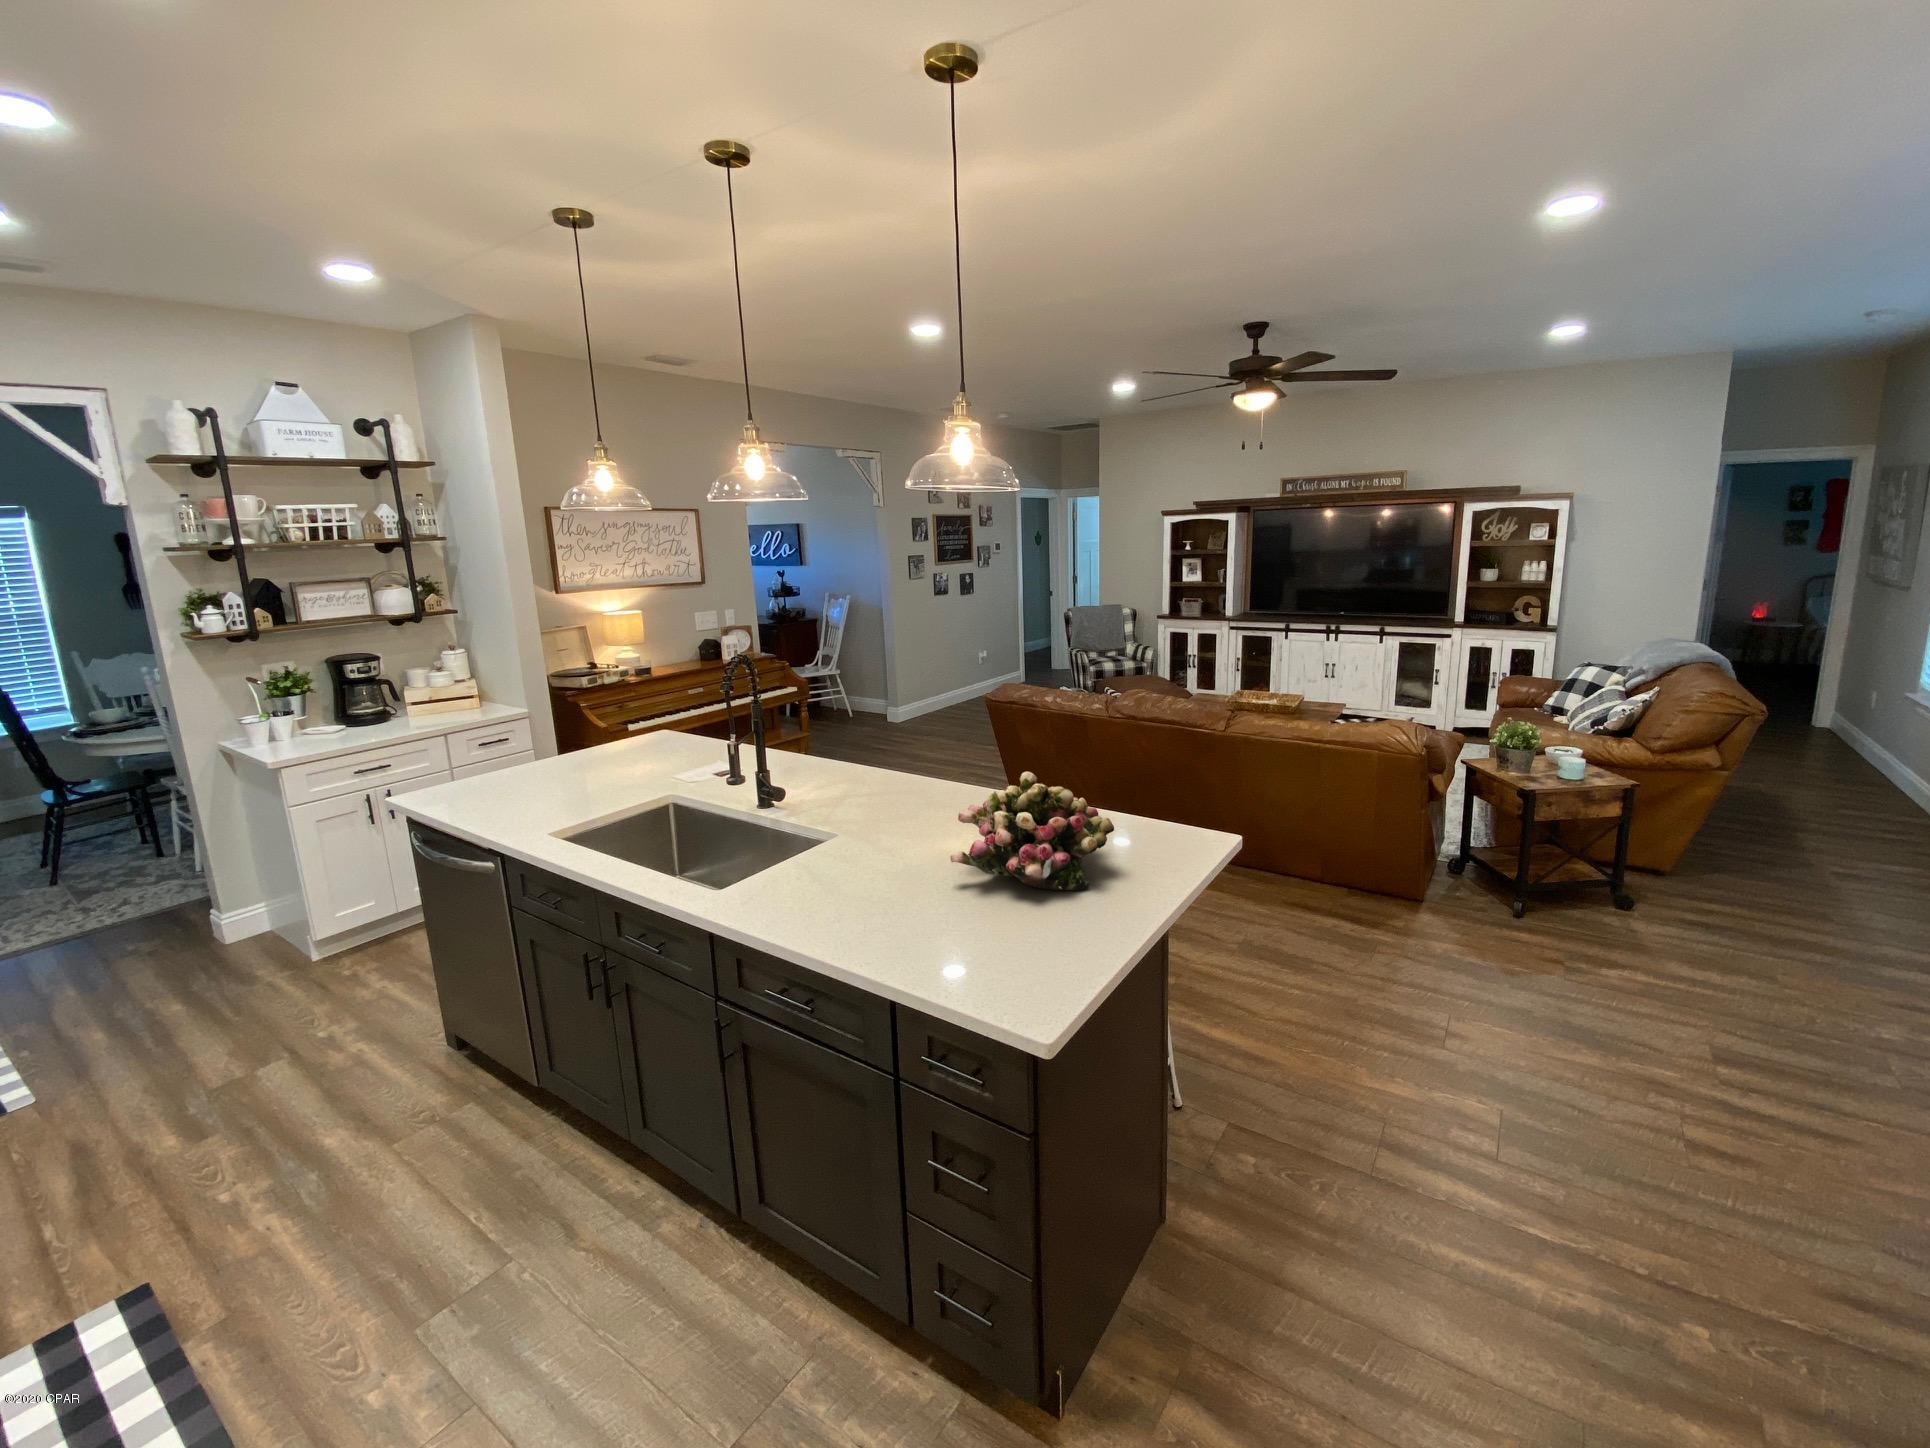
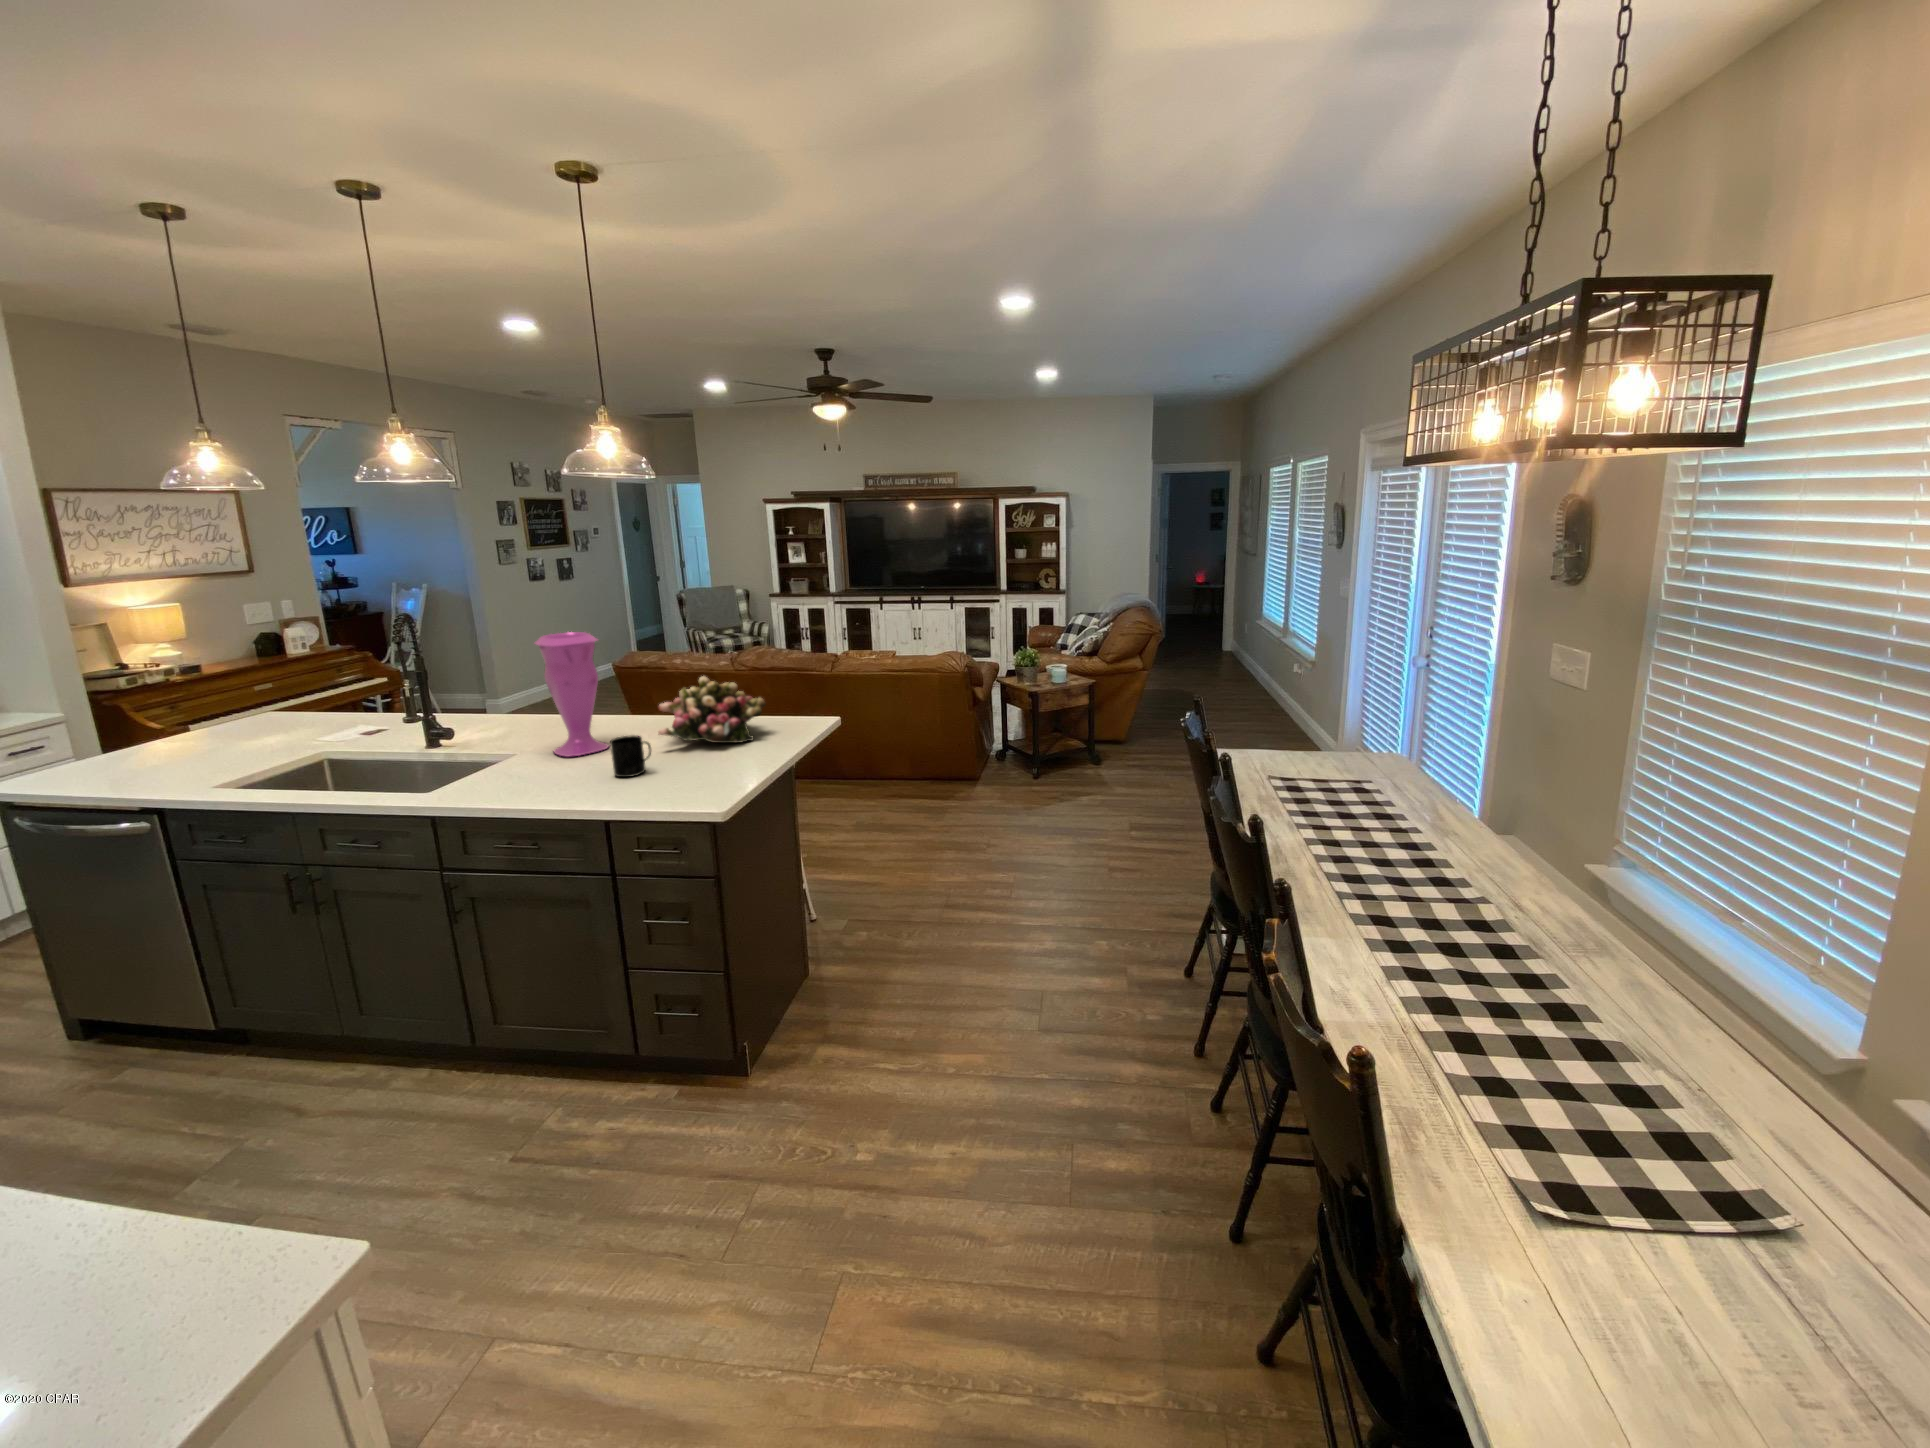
vase: none [812,692,896,870] -> present [535,632,609,756]
mug: none [866,871,923,942] -> present [610,735,651,777]

